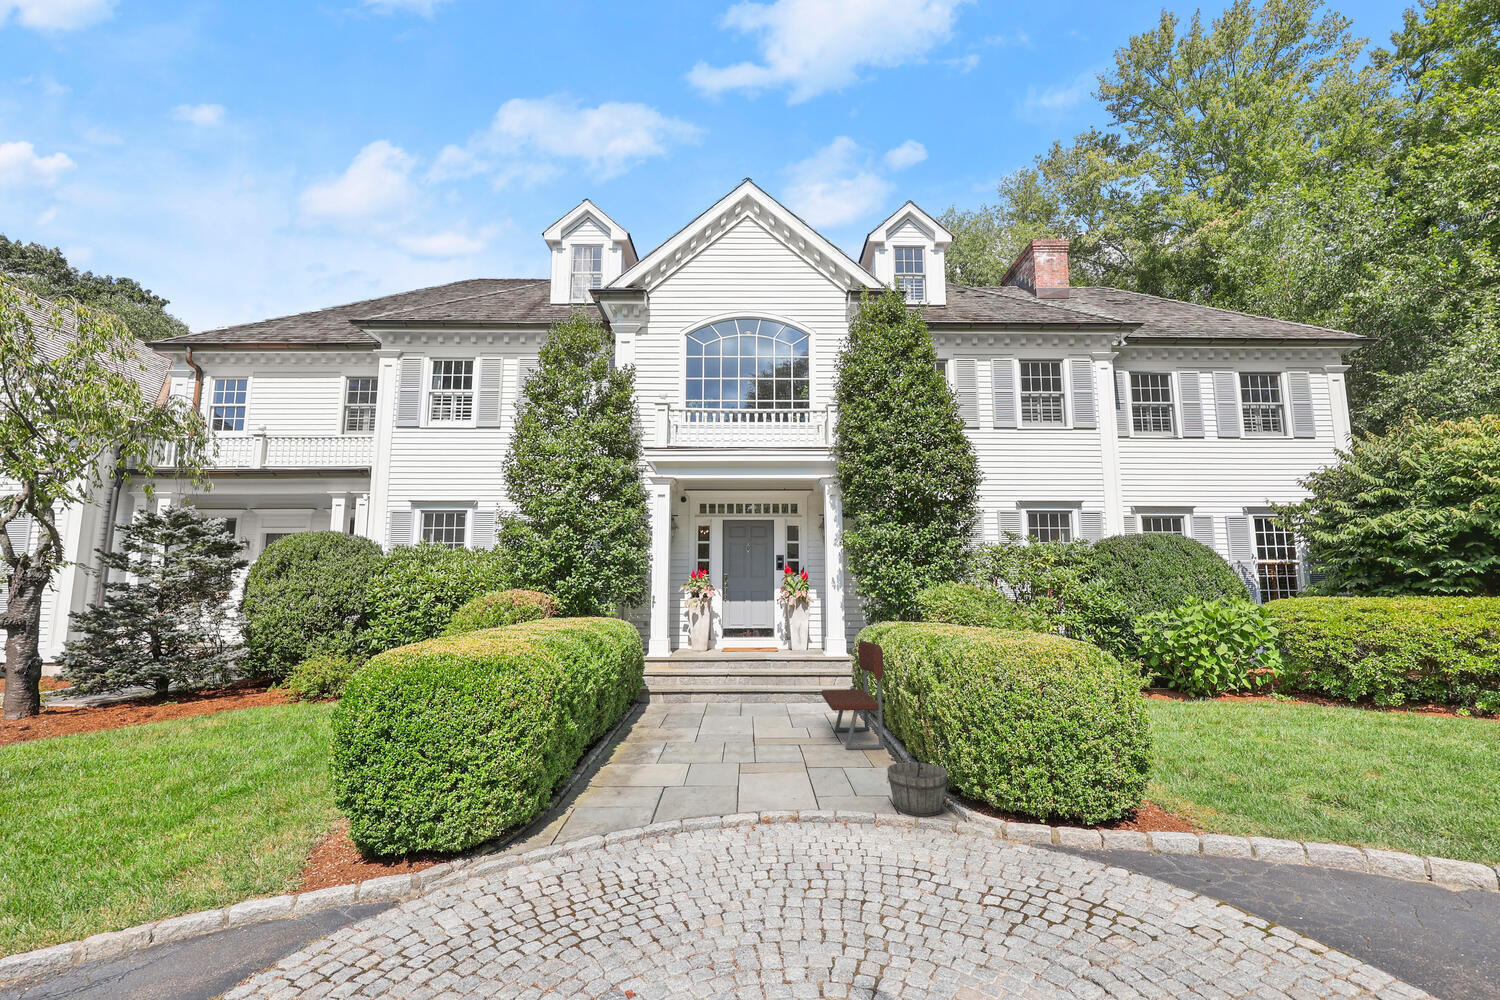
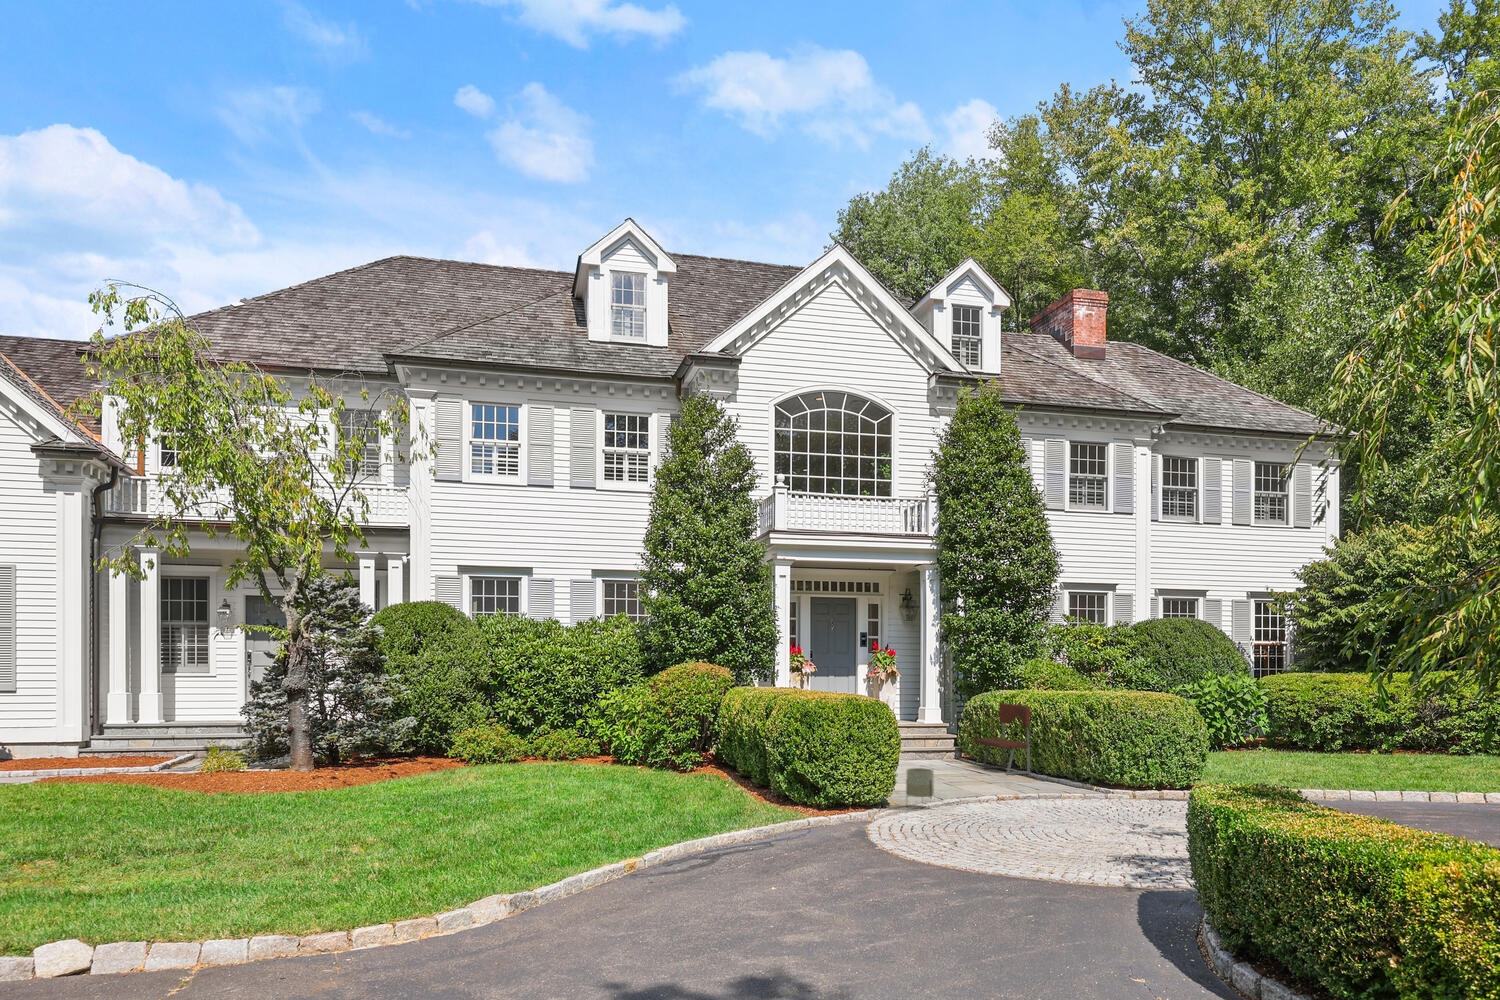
wooden bucket: present [887,757,949,816] -> none [1067,761,1103,791]
planter: none [438,796,500,896] -> present [906,768,934,798]

